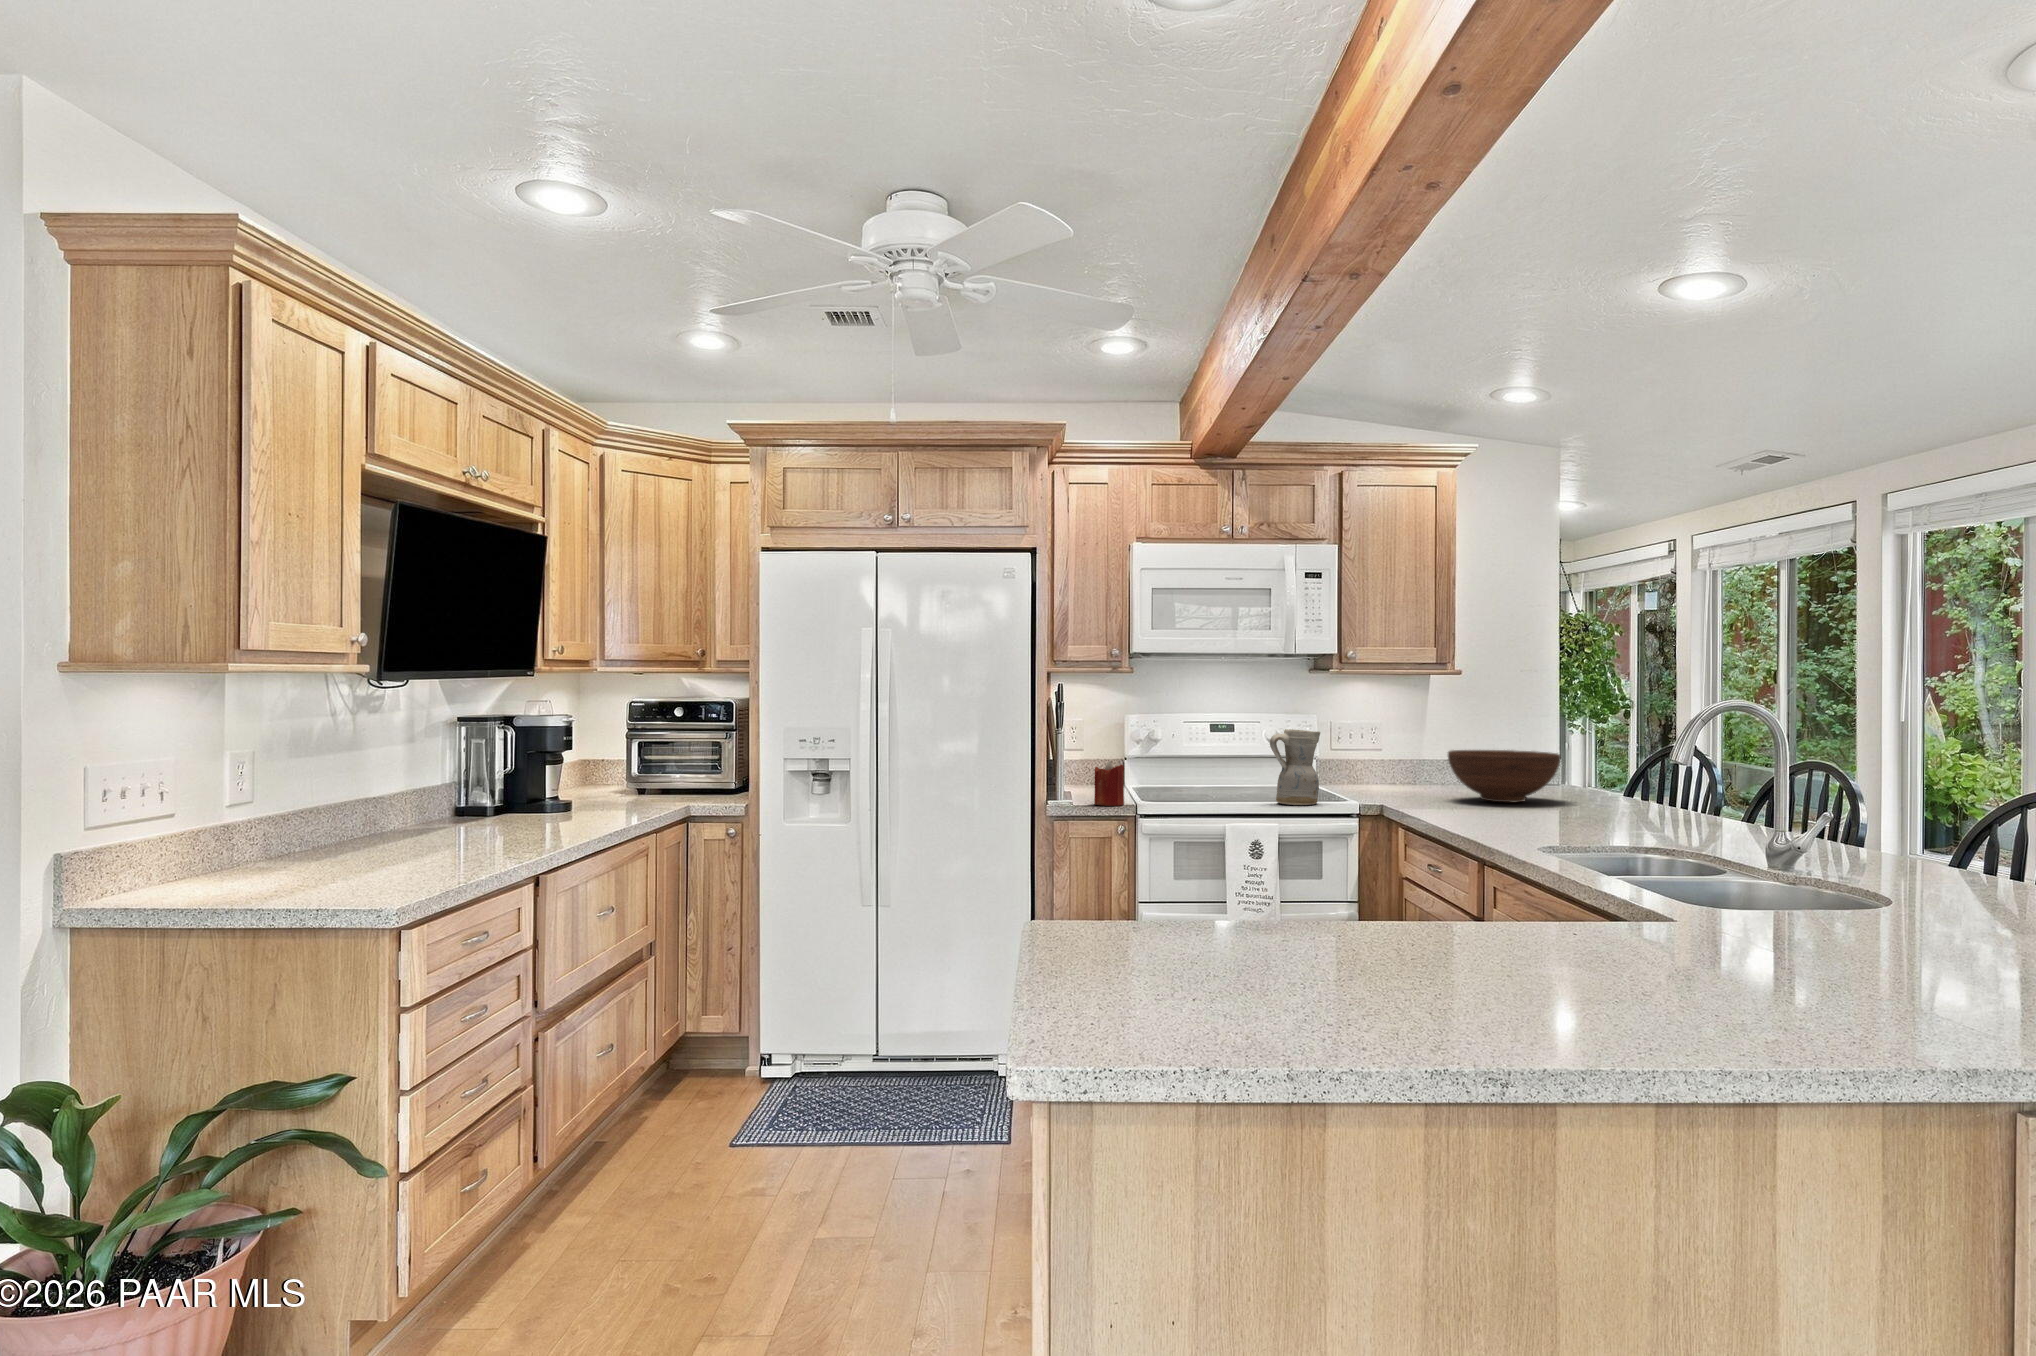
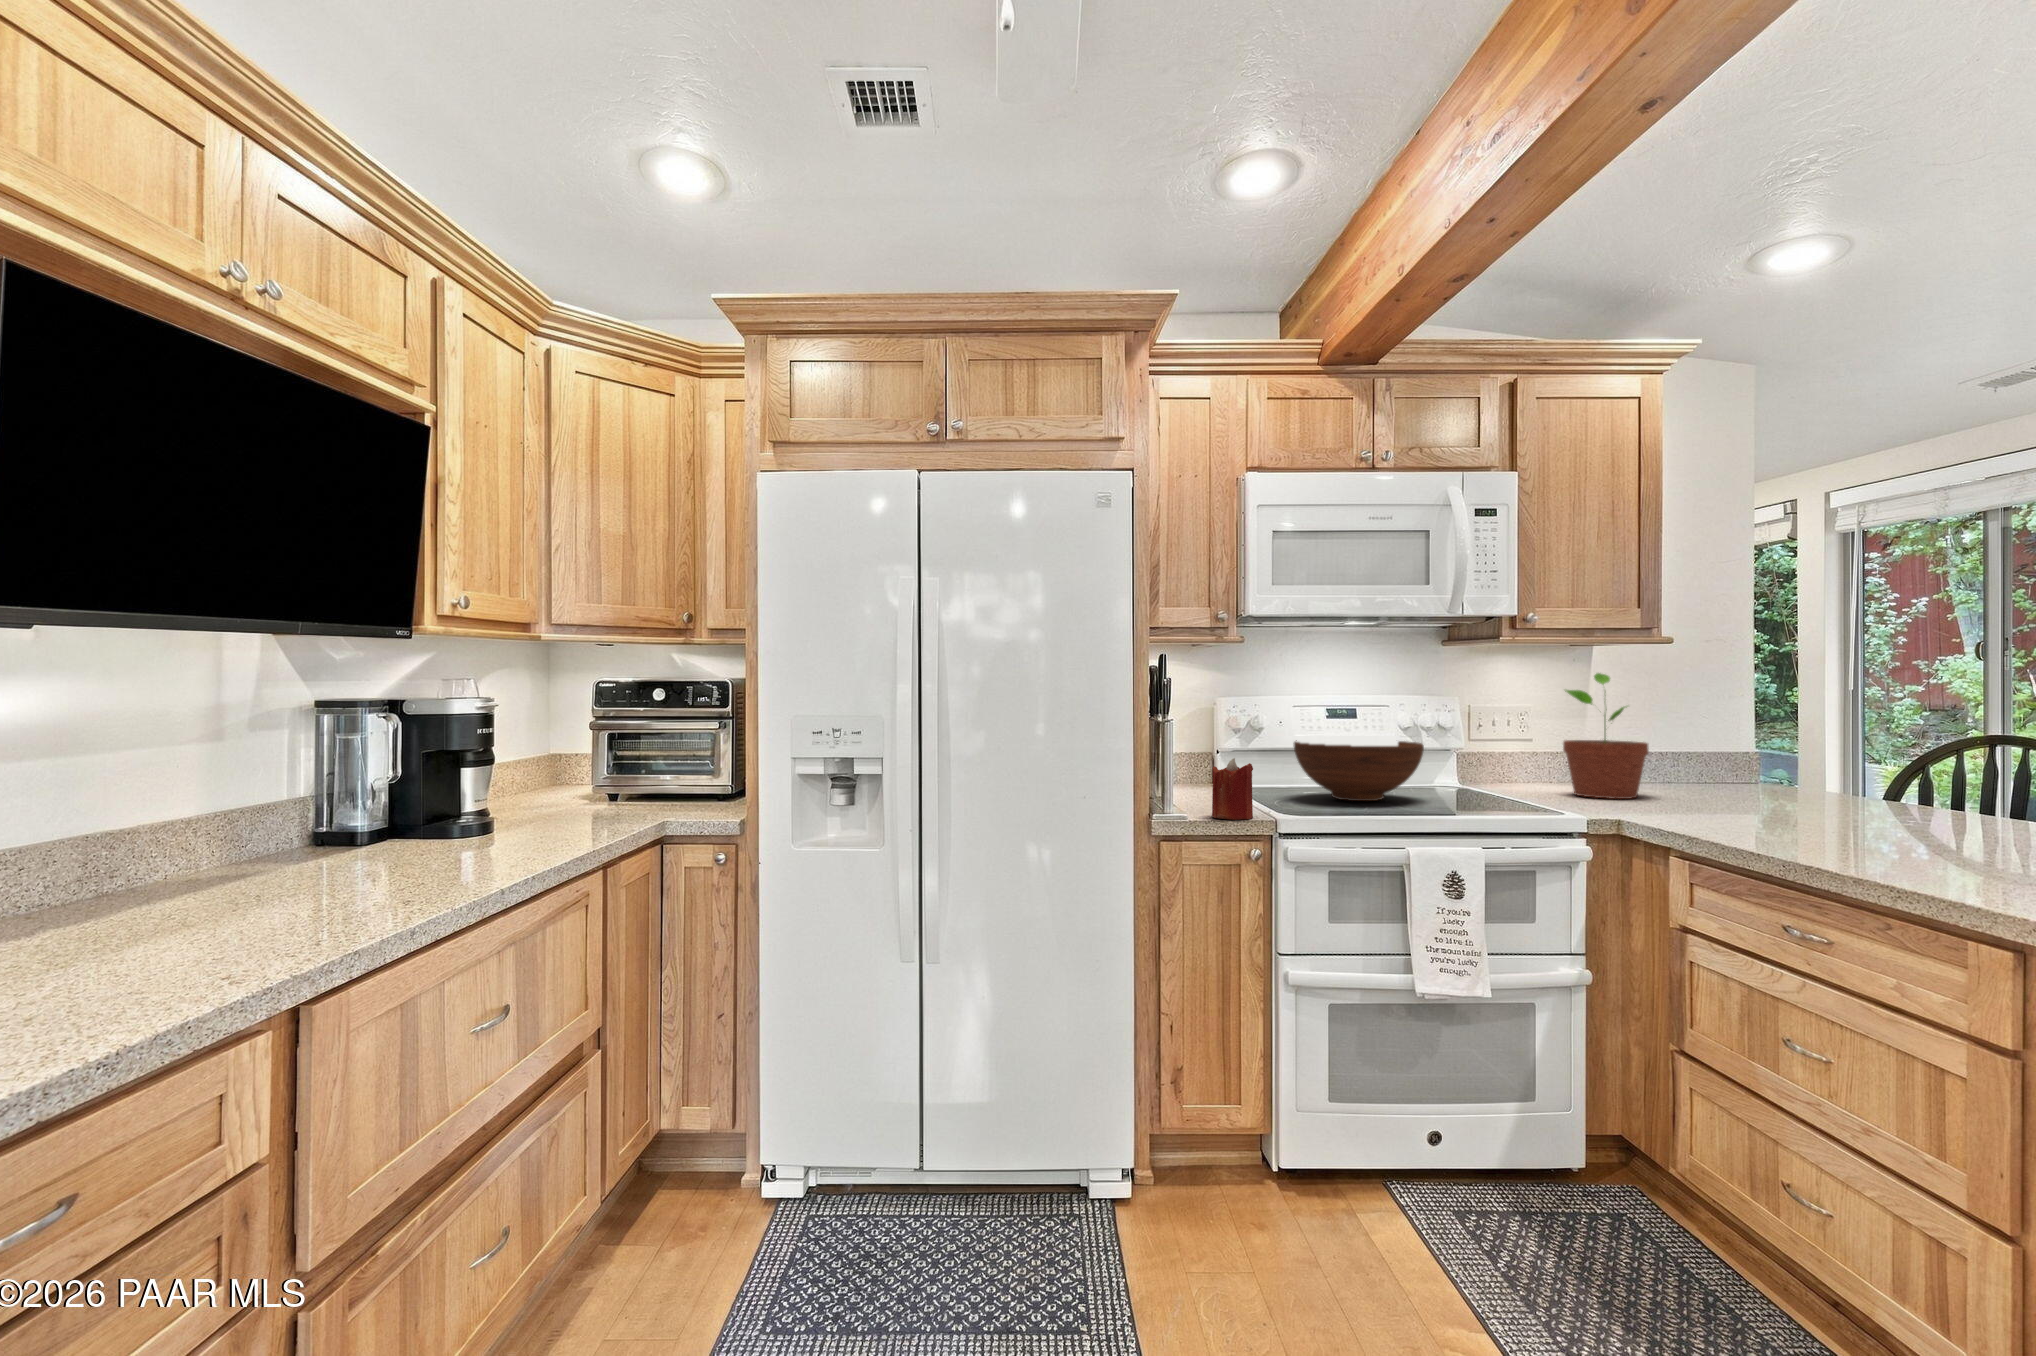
potted plant: none [1378,696,1437,794] -> present [1563,673,1649,799]
ceramic pitcher: present [1270,729,1320,805] -> none [1456,714,1526,819]
fruit bowl: present [1448,750,1561,803] -> present [1294,740,1424,801]

